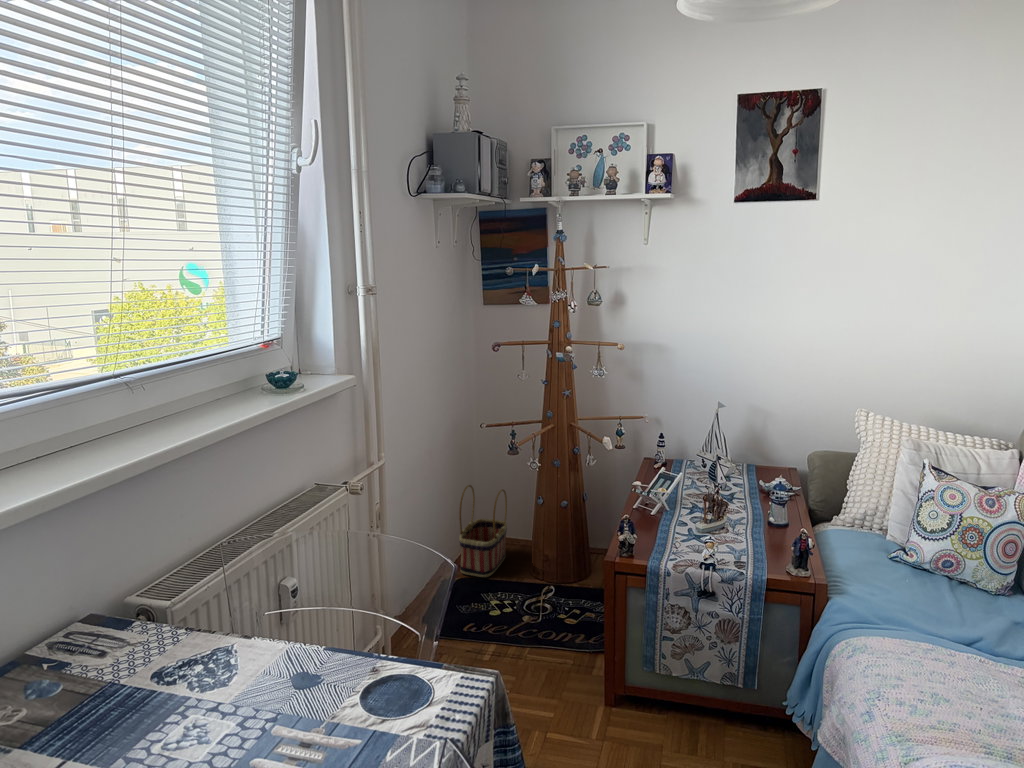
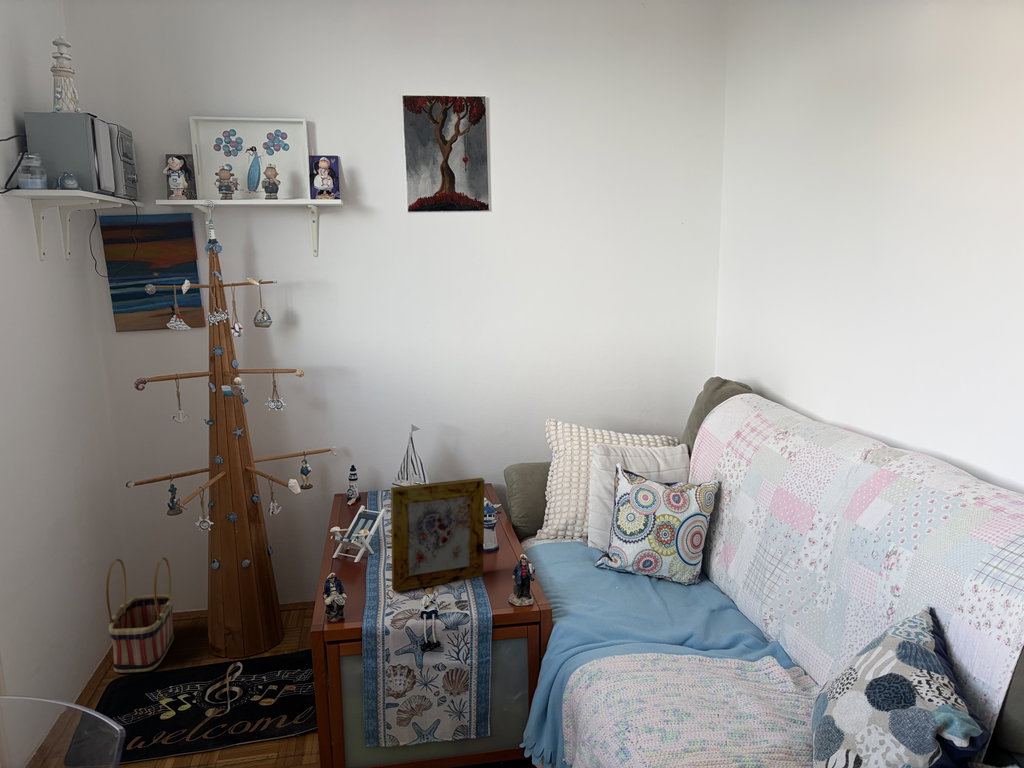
picture frame: none [679,450,775,546] -> present [391,478,485,591]

